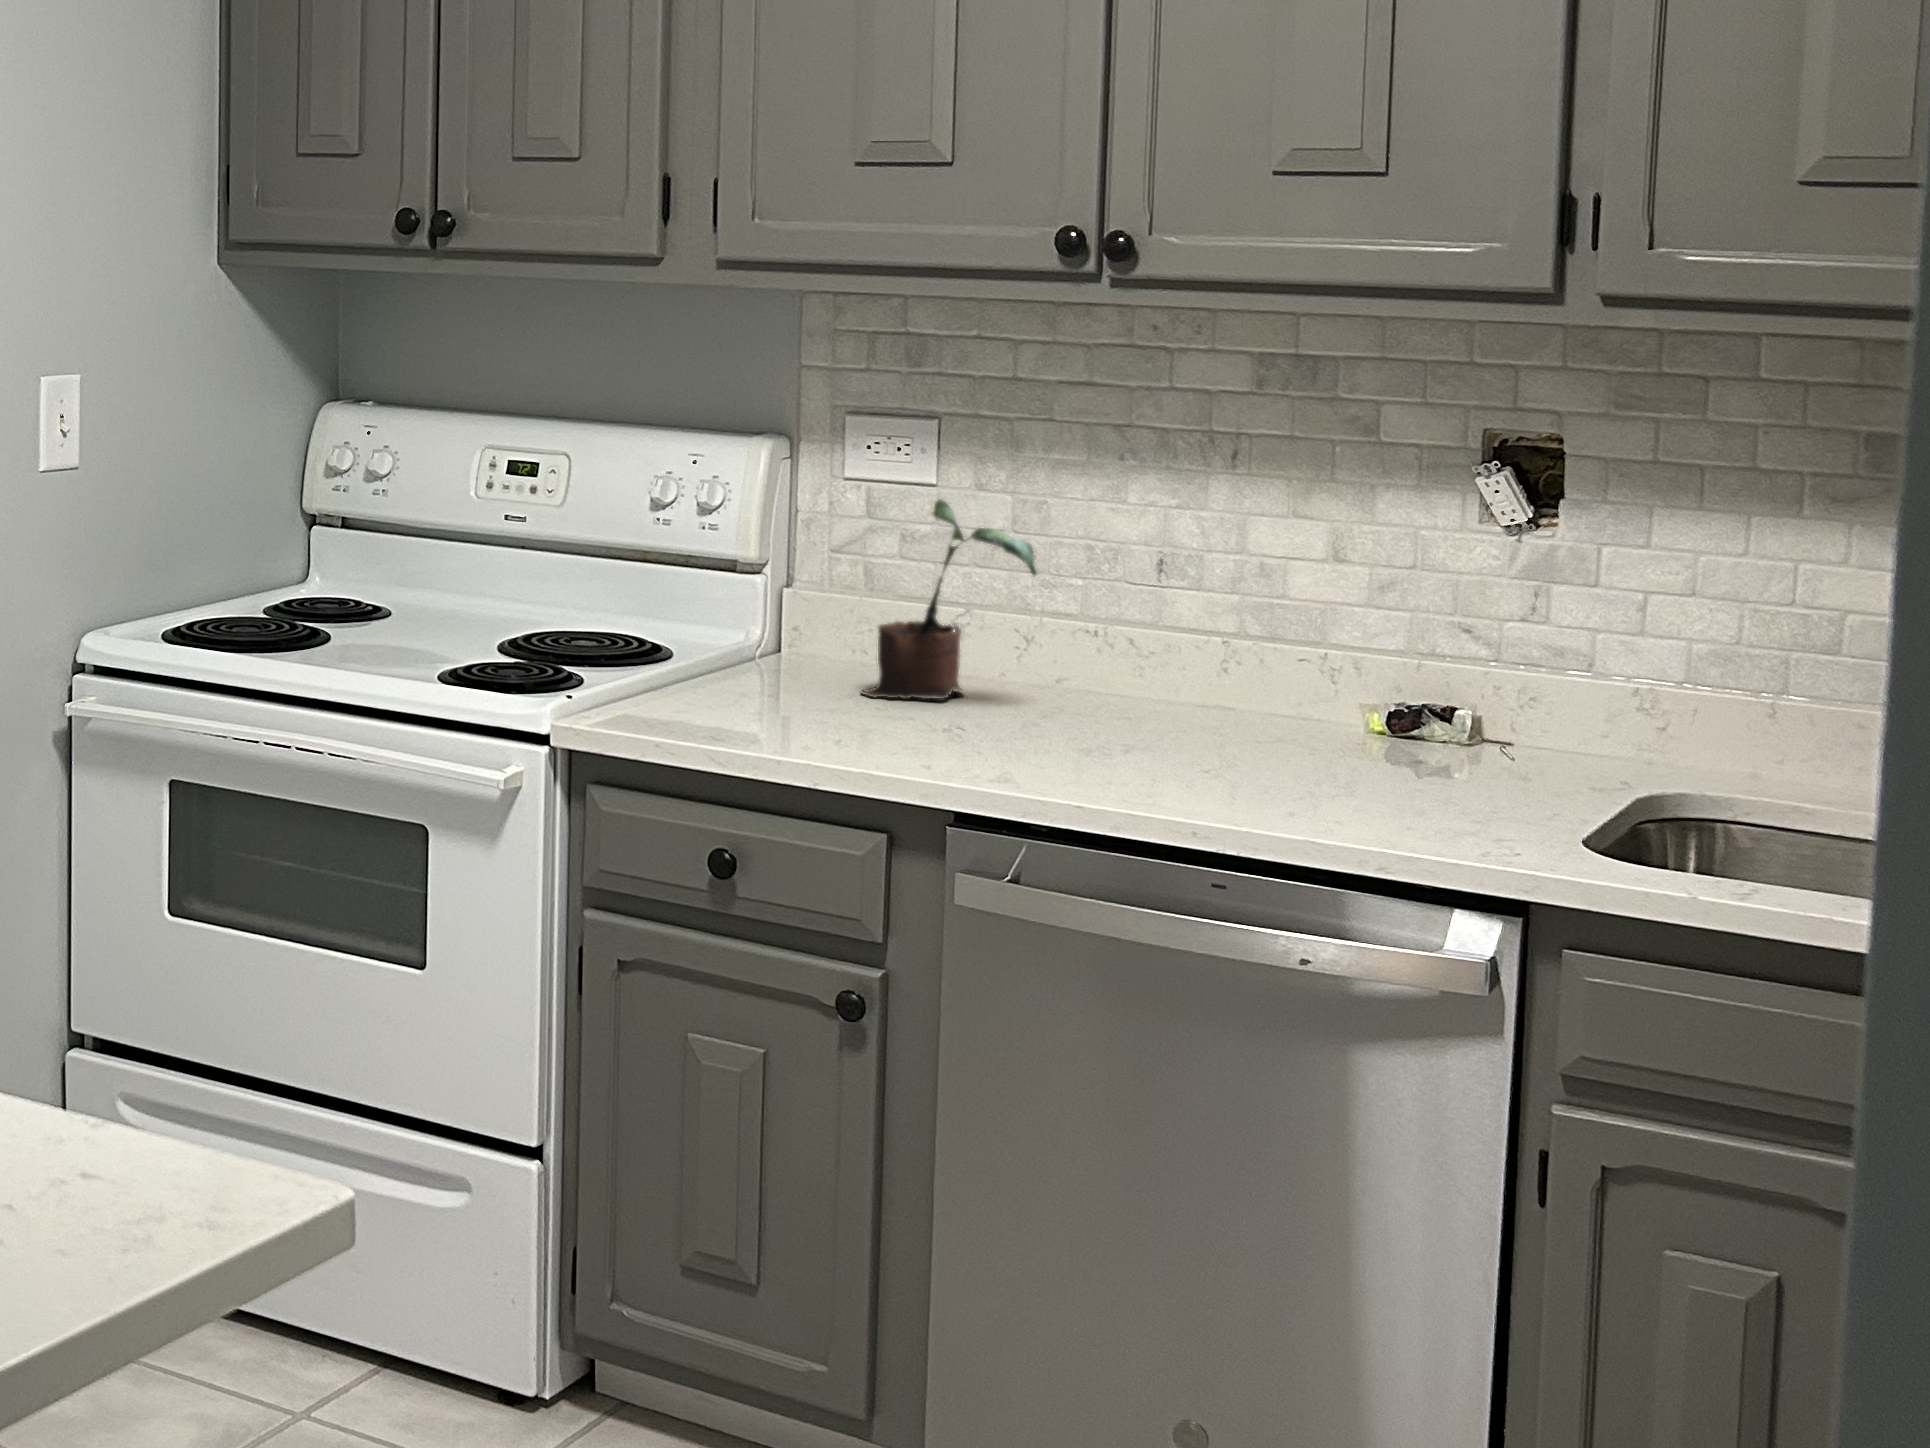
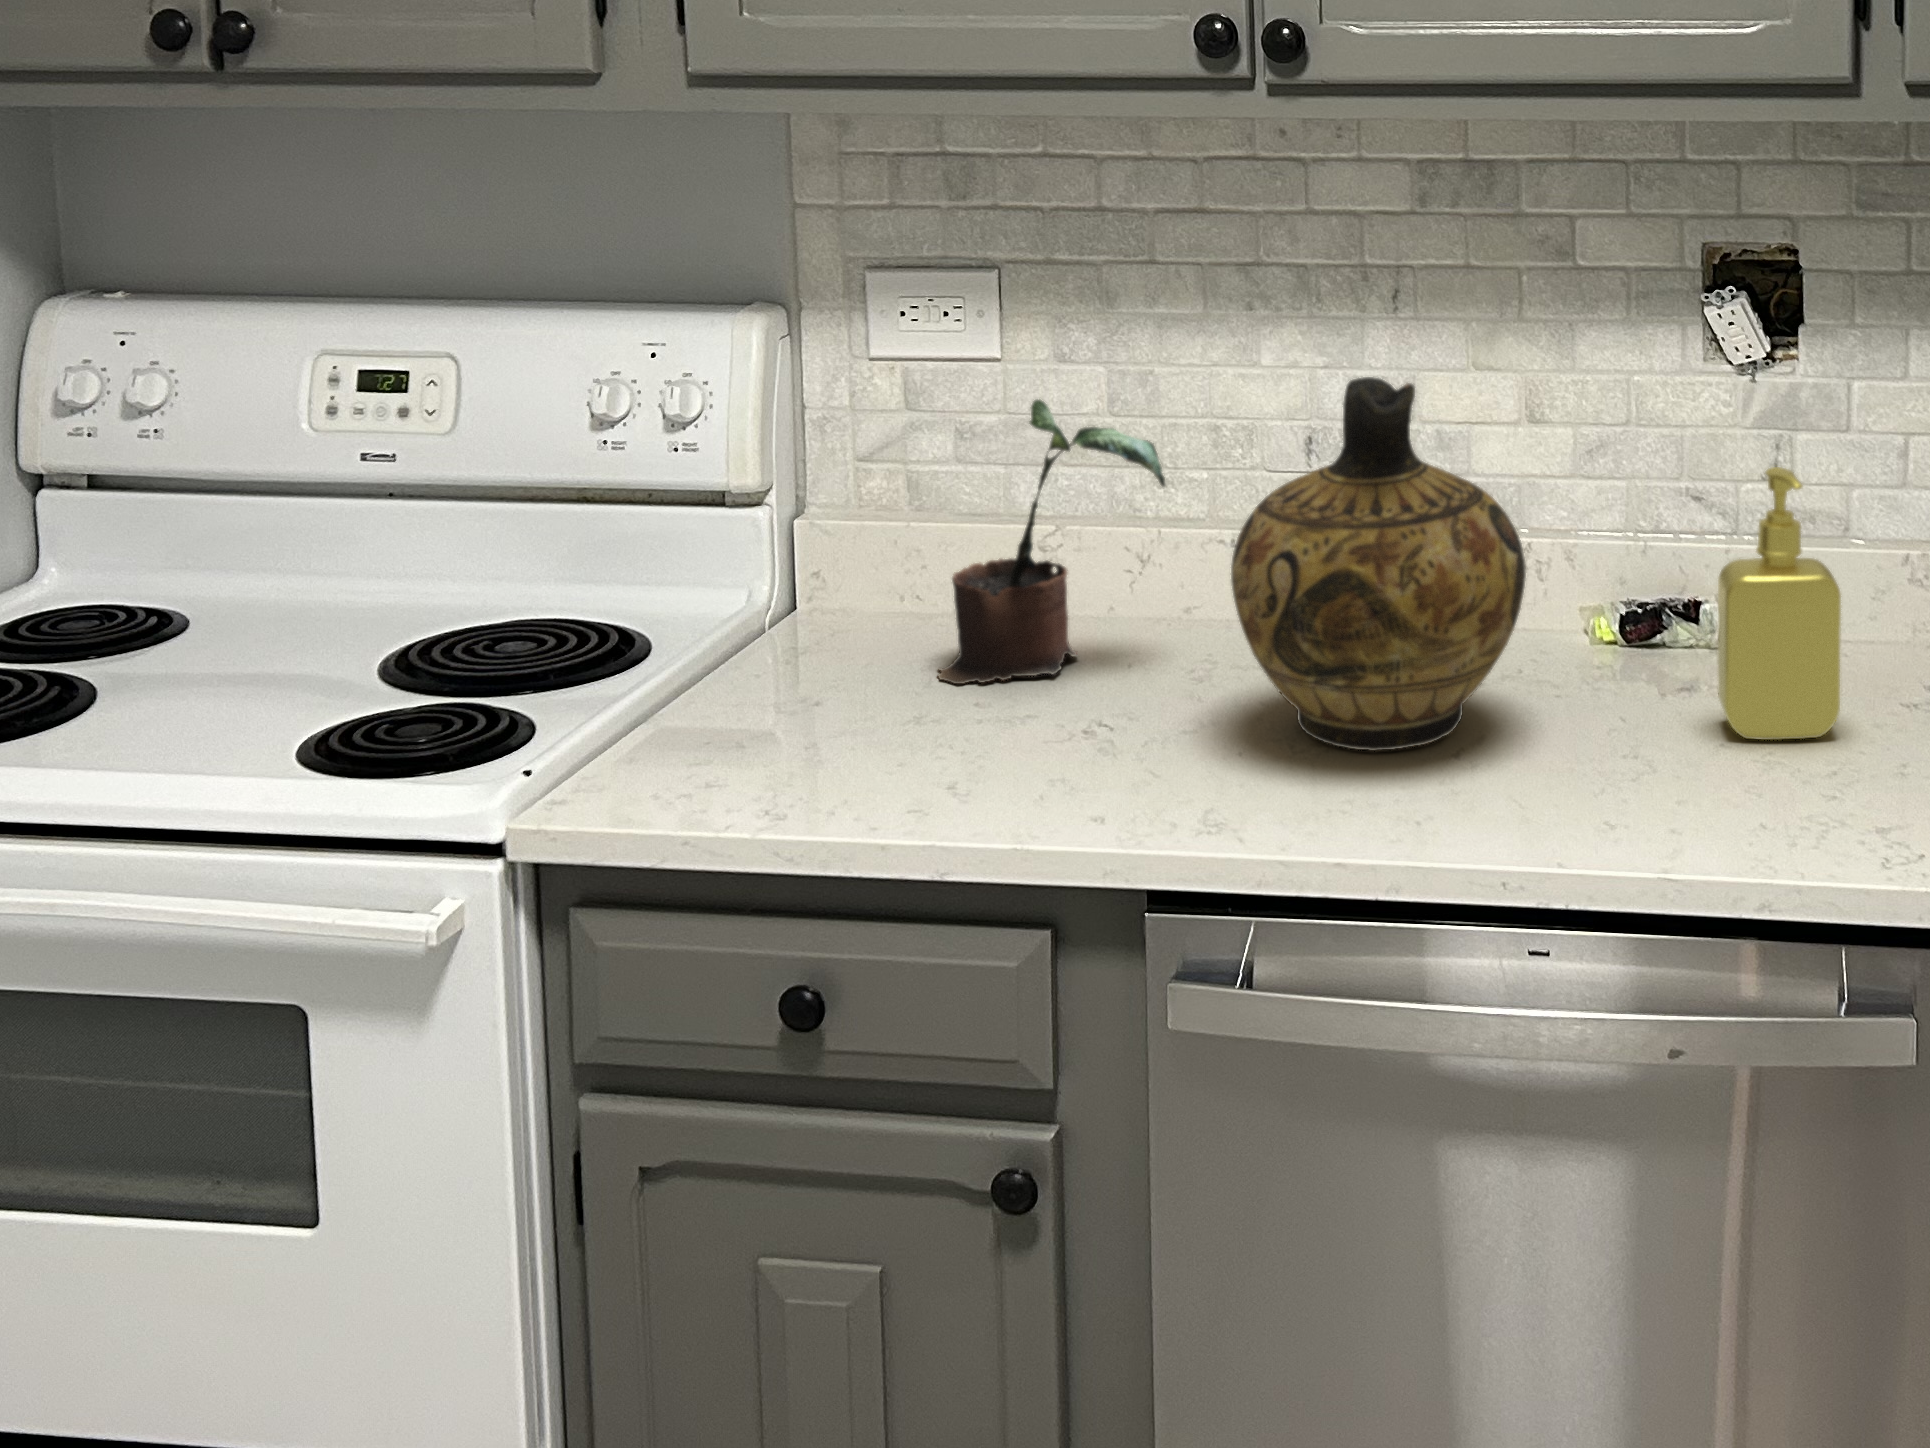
ceramic jug: none [1054,494,1278,761] -> present [1231,377,1526,751]
soap dispenser: none [1423,586,1527,795] -> present [1718,467,1841,740]

